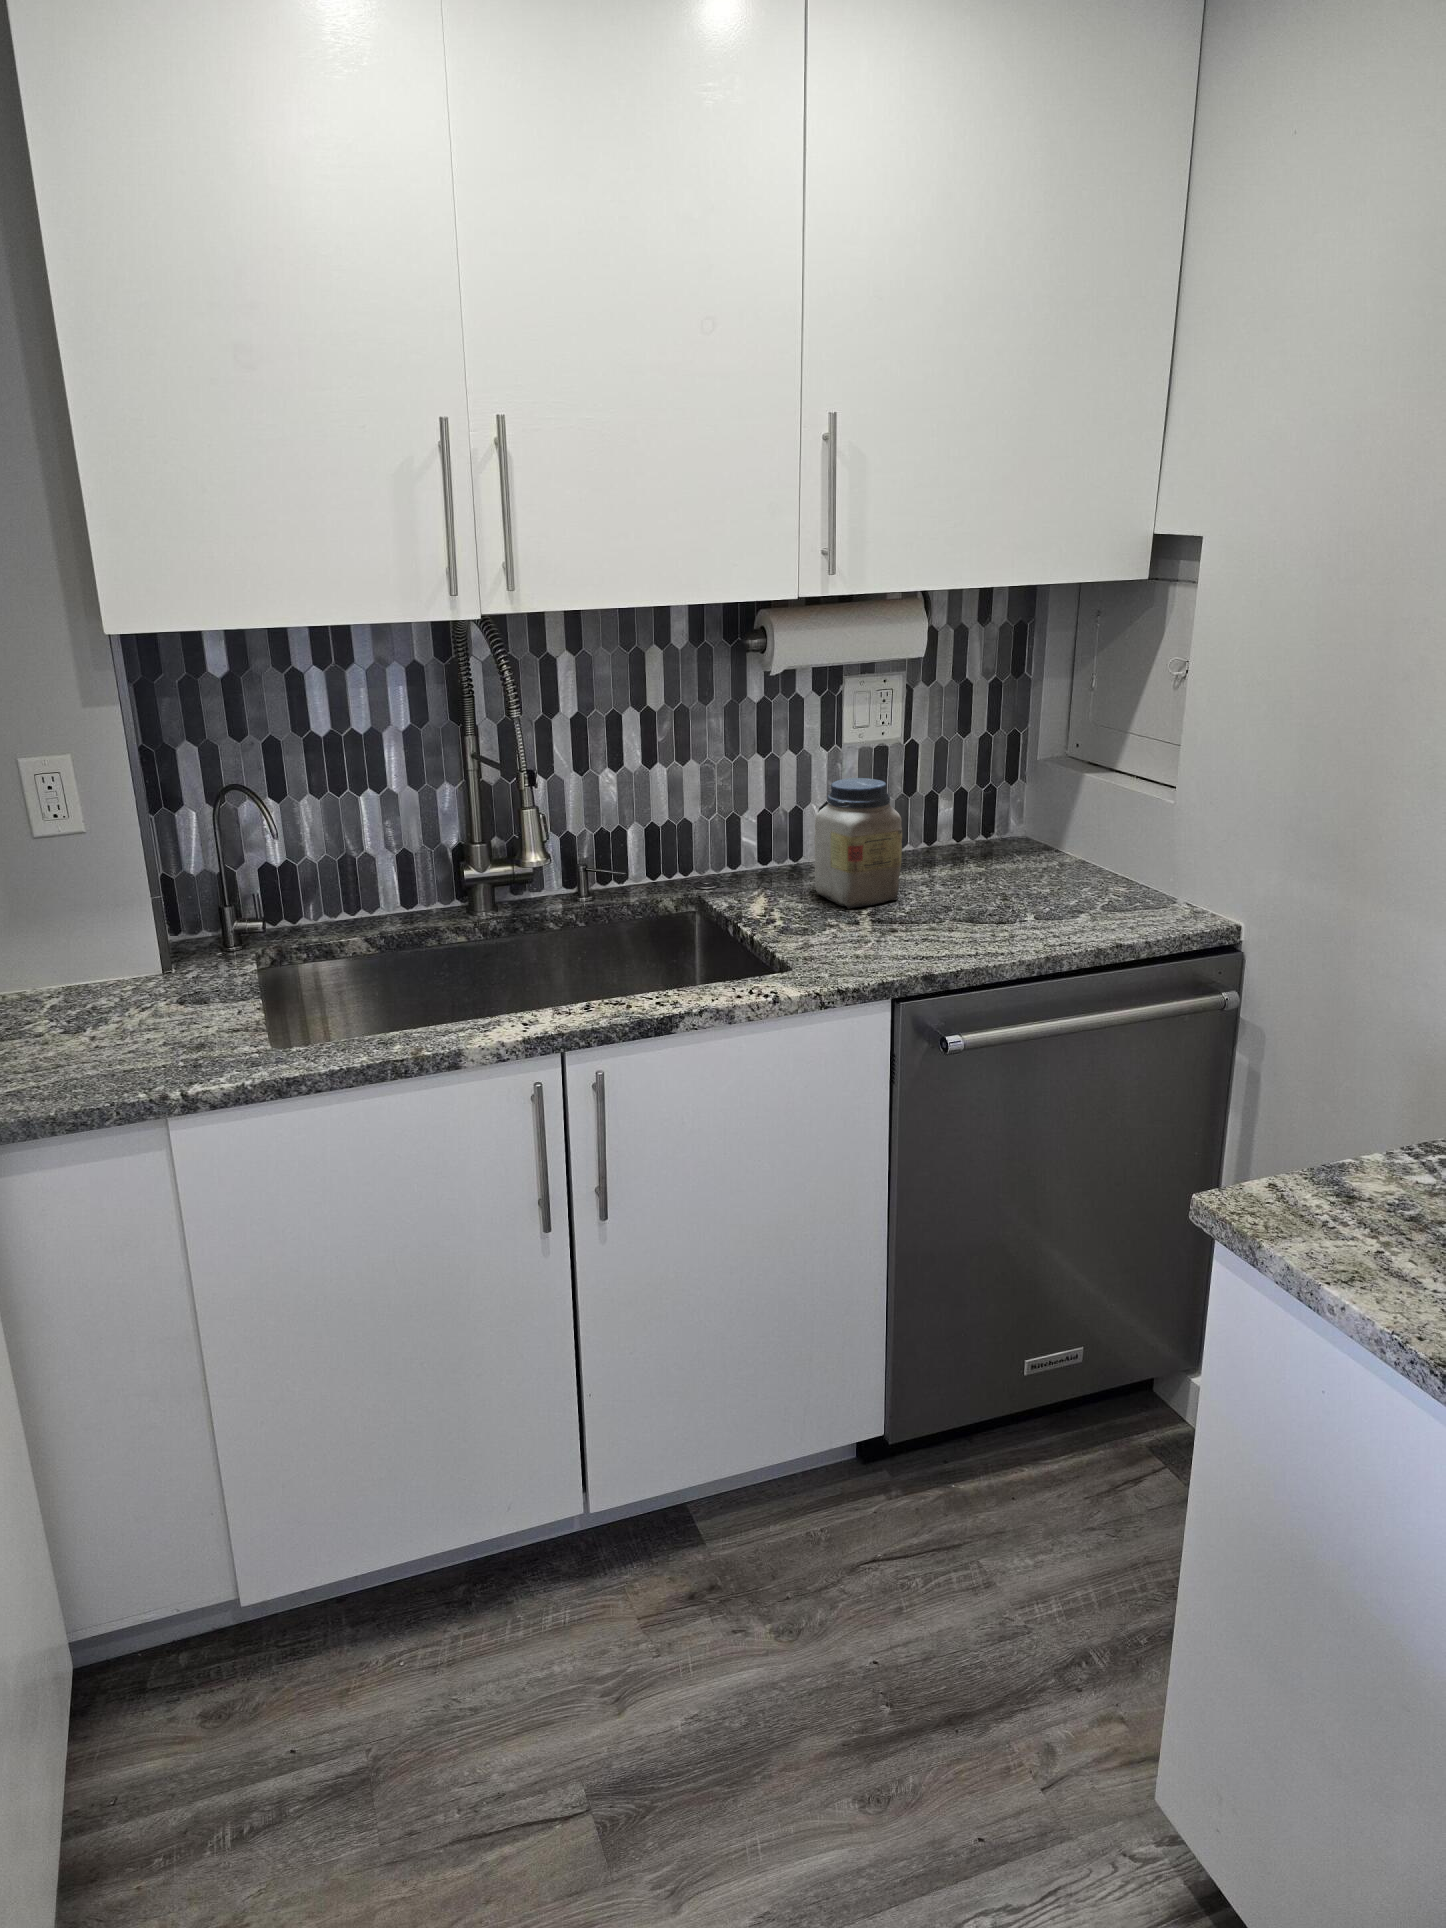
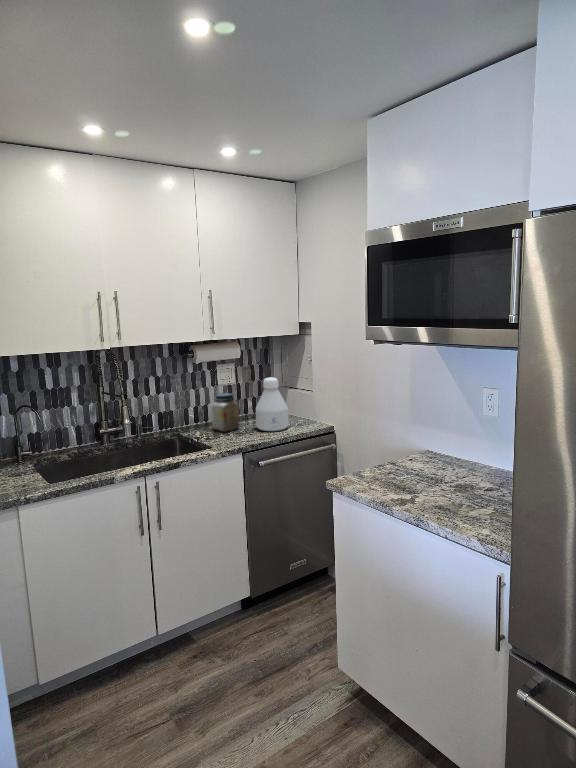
bottle: none [956,736,1072,922] -> present [256,377,289,431]

